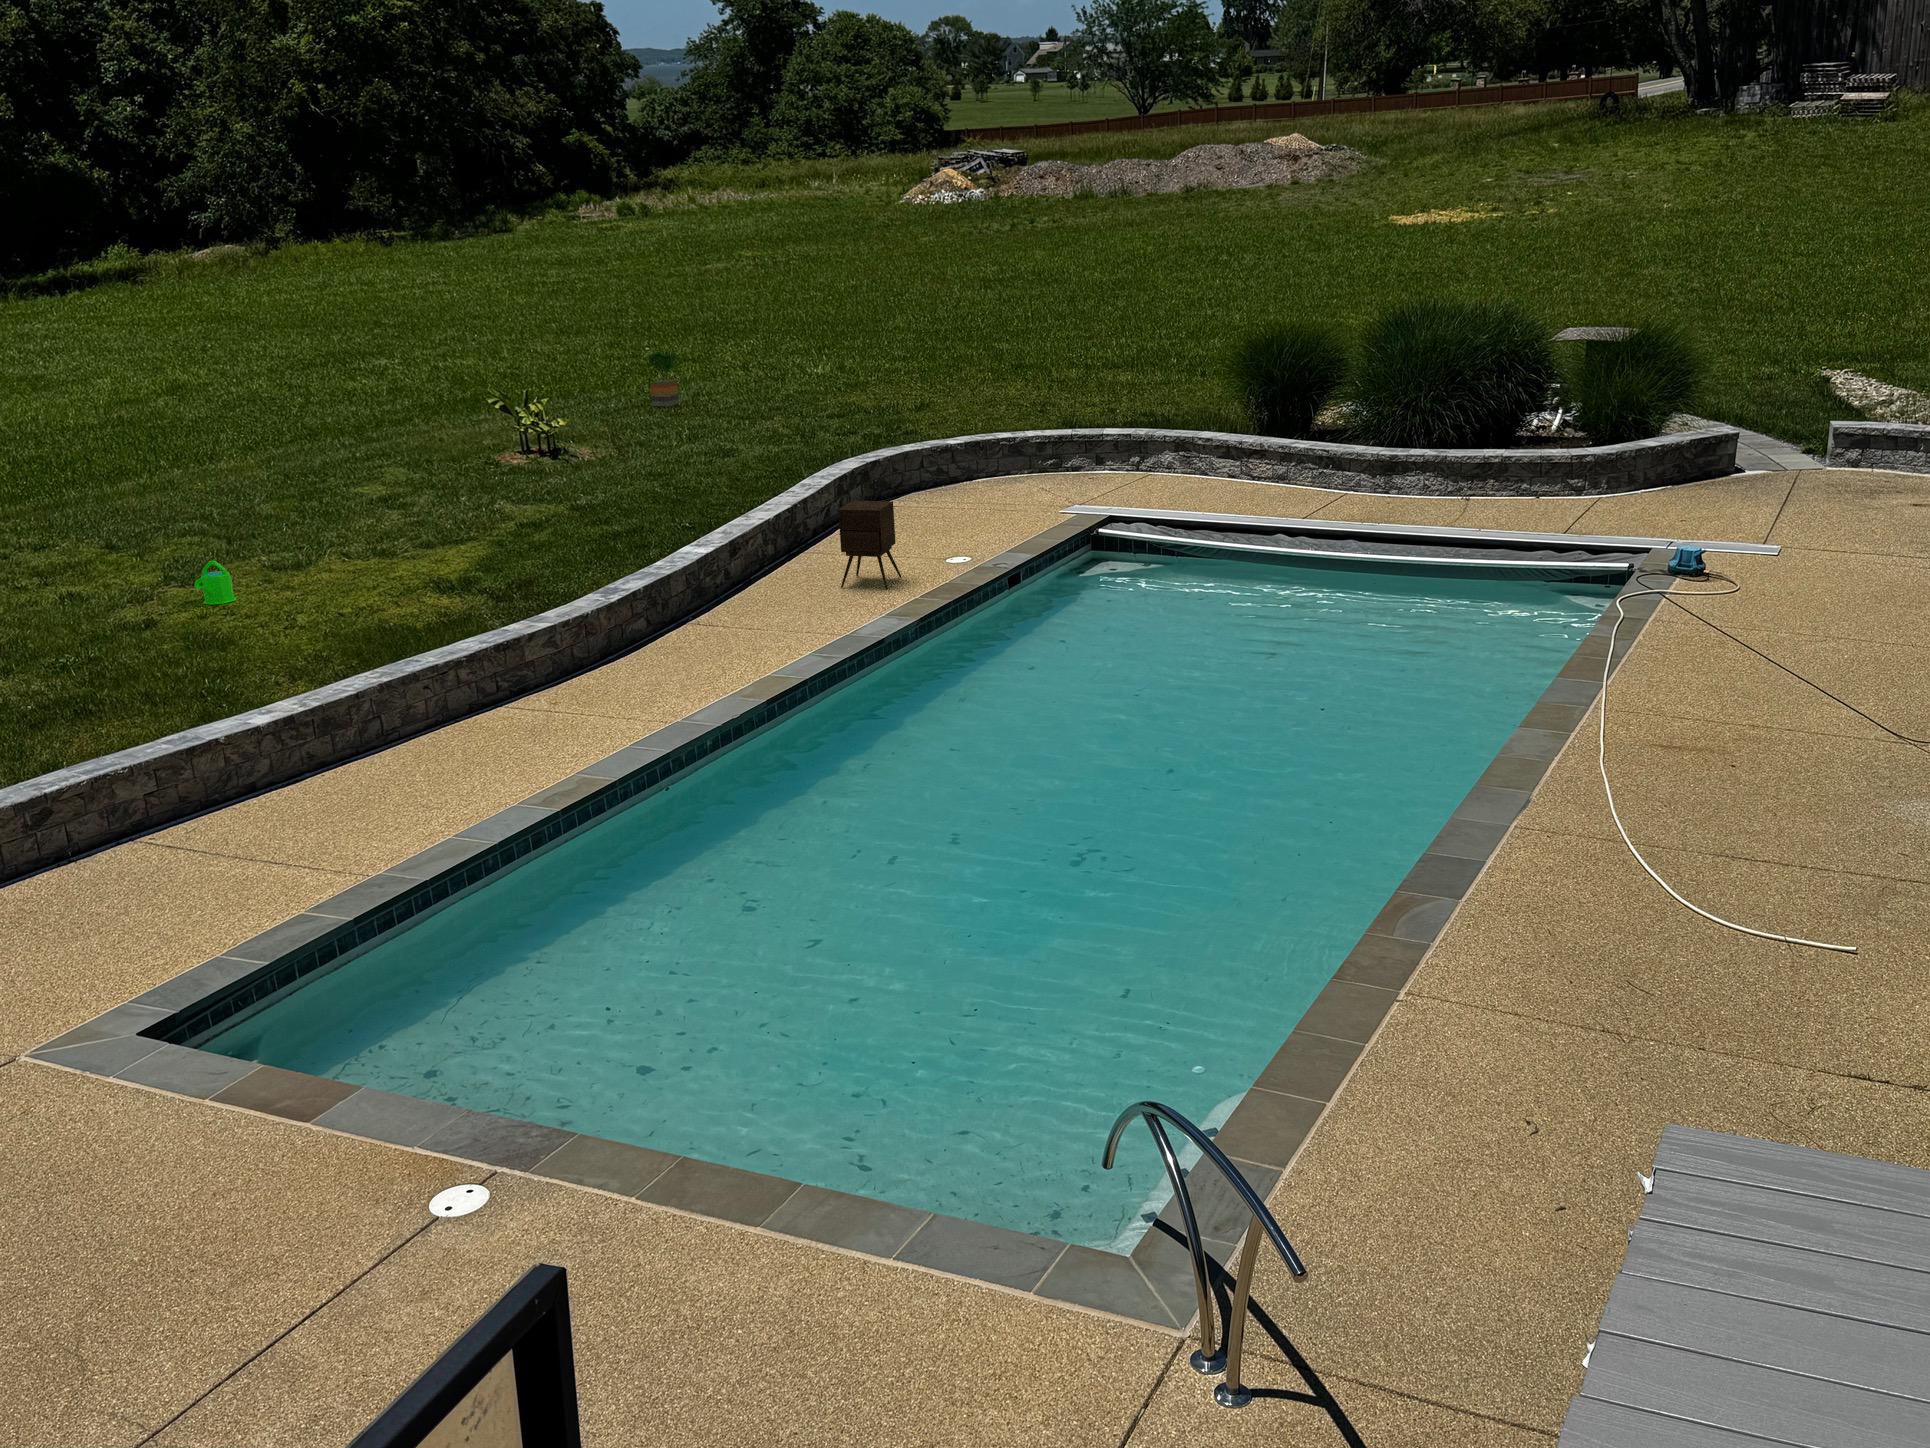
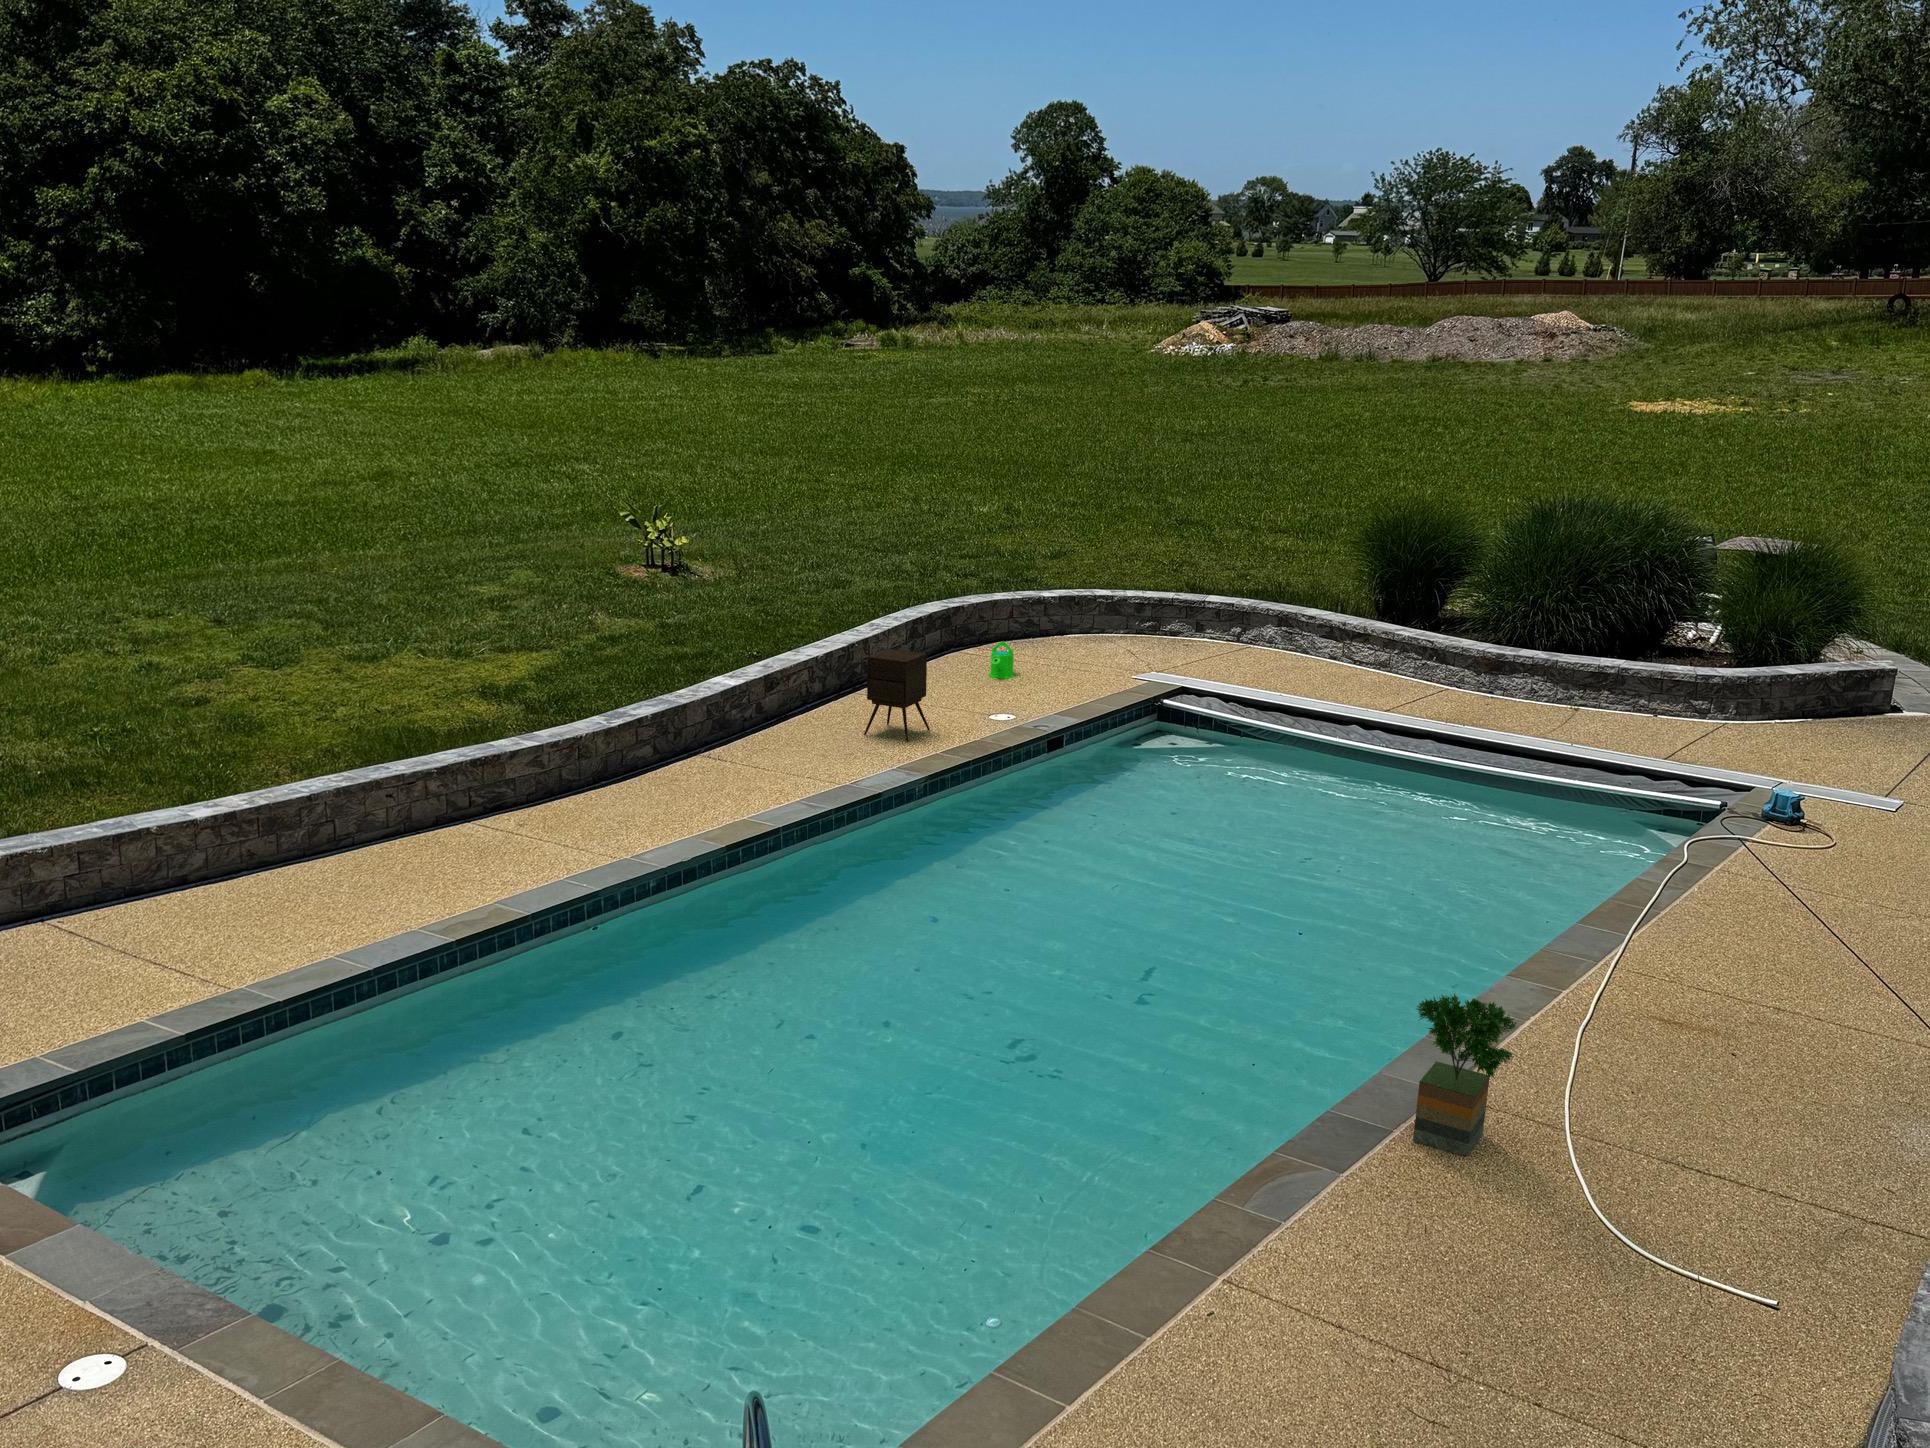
potted tree: present [648,351,680,407] -> present [1413,994,1517,1157]
watering can: present [194,560,237,605] -> present [989,642,1014,678]

